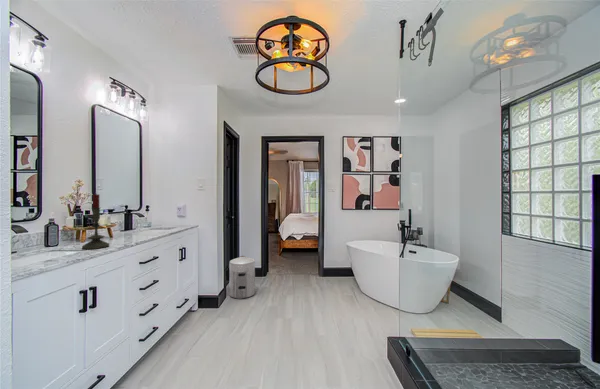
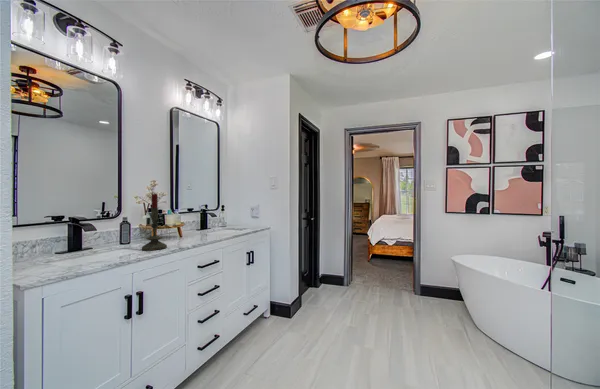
waste bin: present [229,256,255,299] -> none [304,263,333,311]

